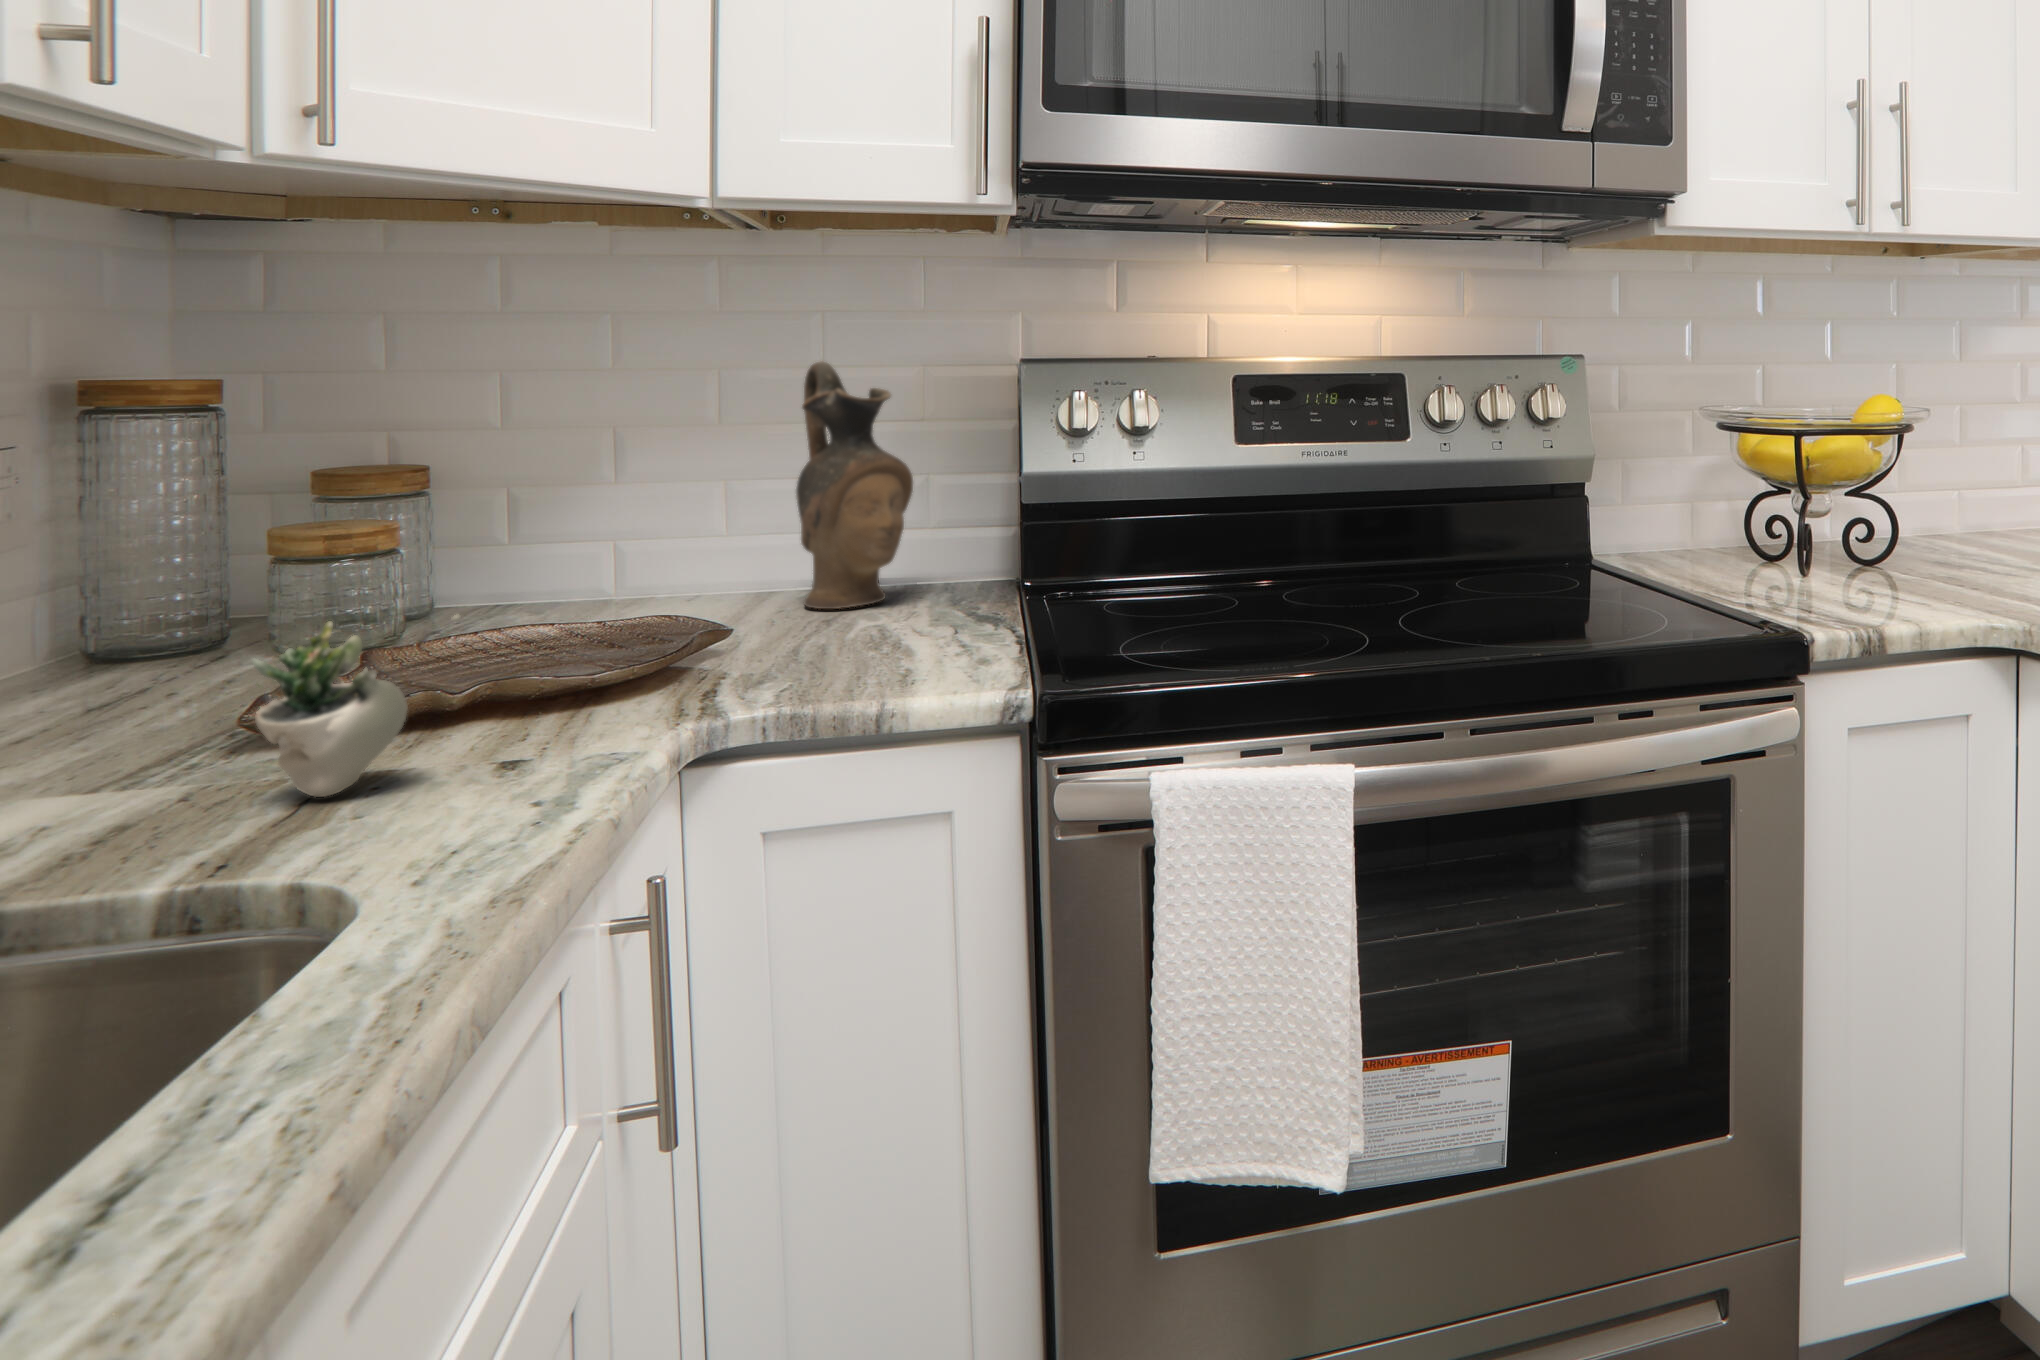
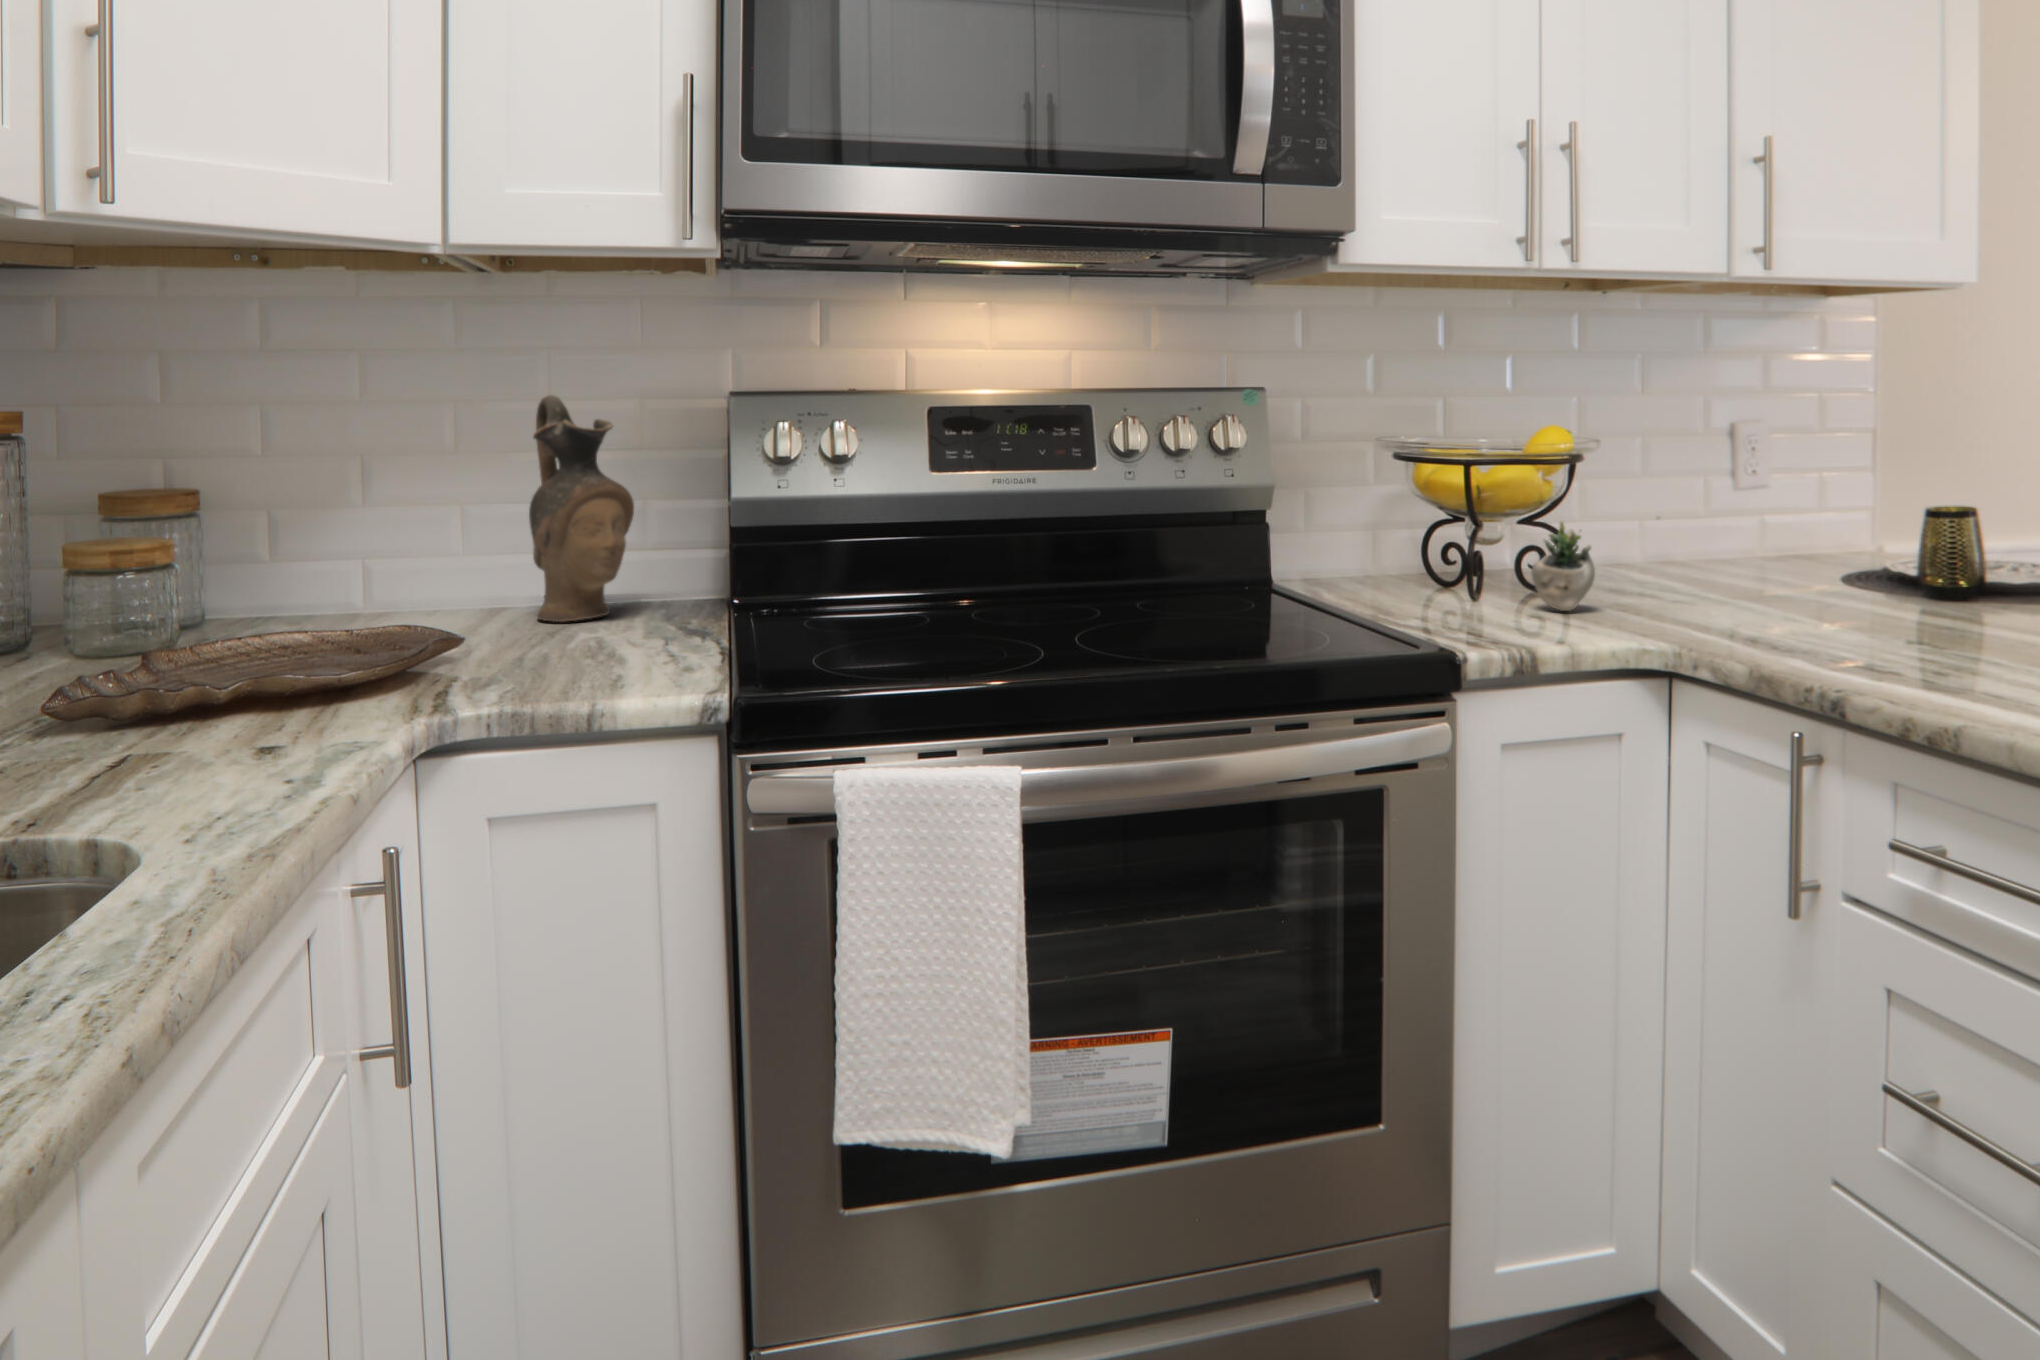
succulent plant: present [253,615,461,797] -> present [1531,516,1660,611]

